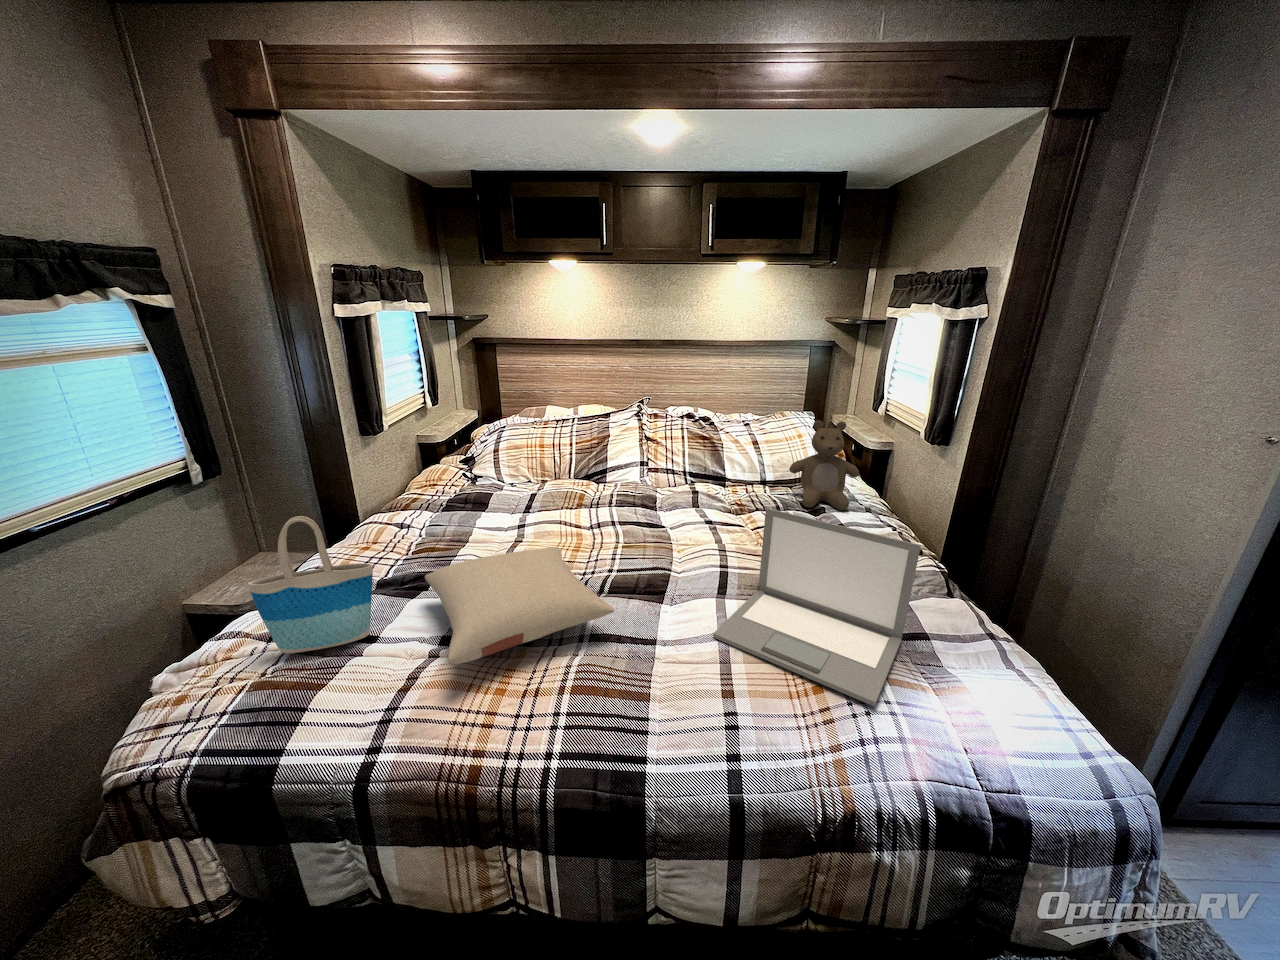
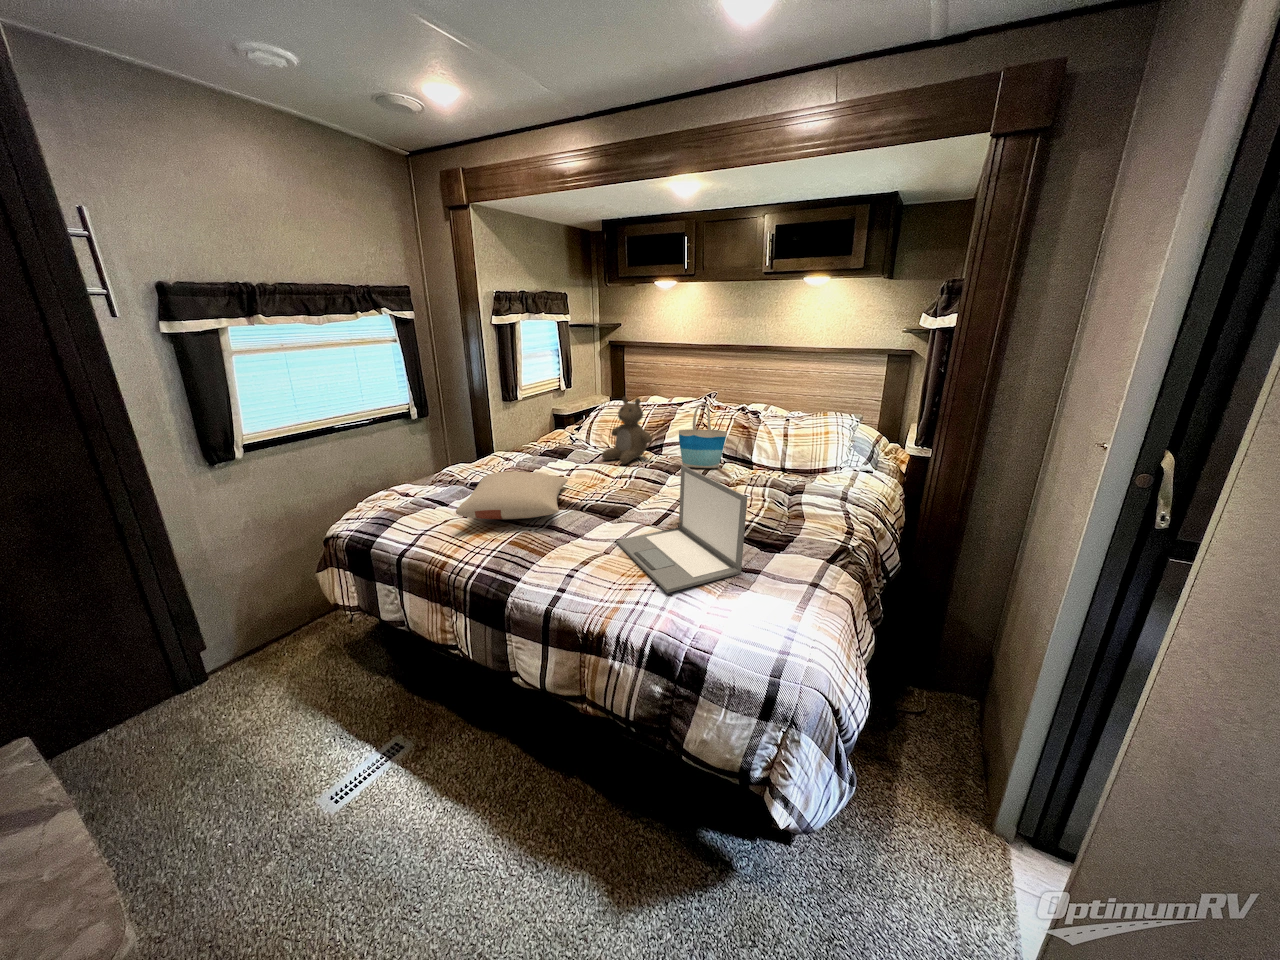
teddy bear: present [789,420,859,510] -> present [602,397,652,464]
tote bag: present [248,516,373,653] -> present [679,403,727,468]

